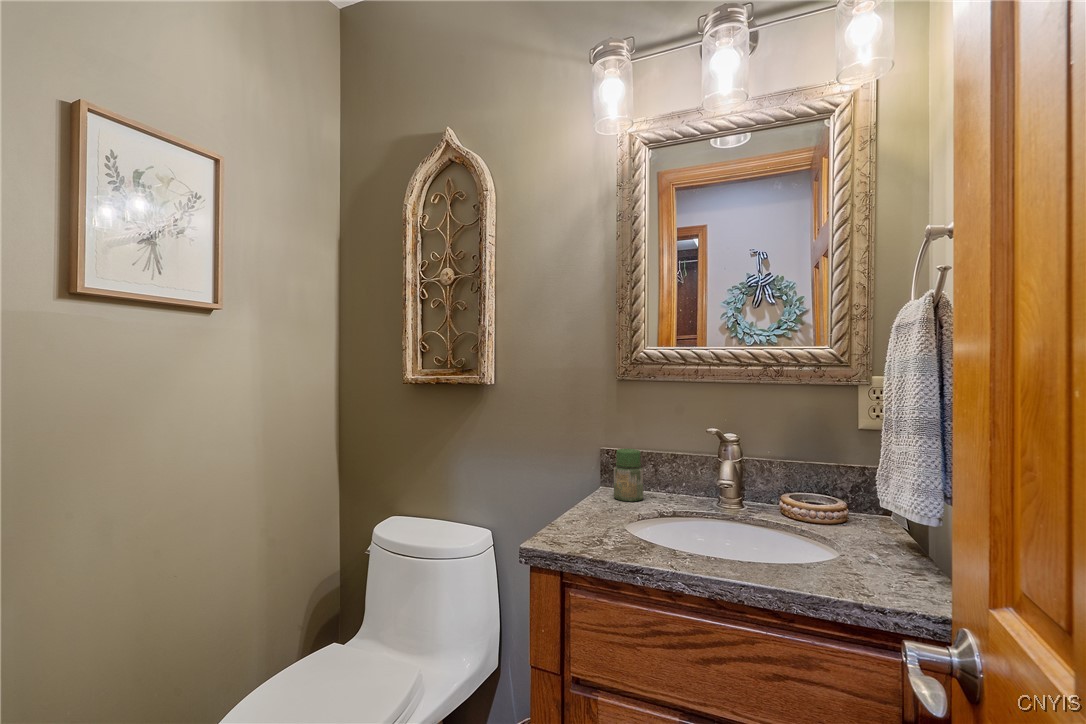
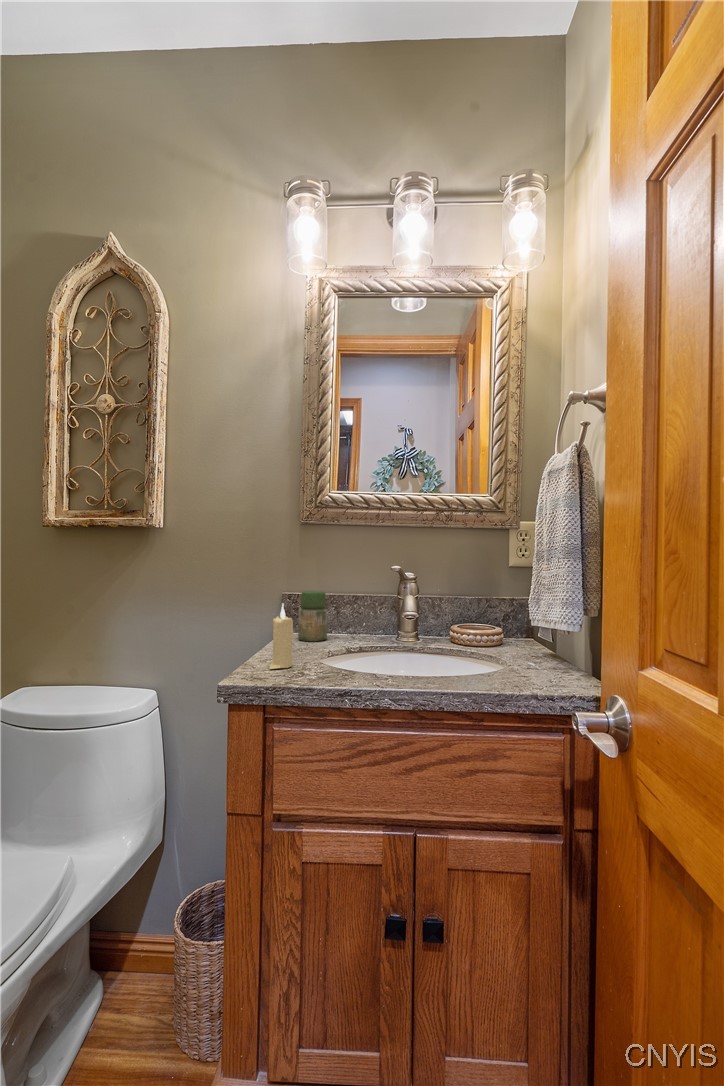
candle: none [572,470,595,533] -> present [269,604,293,669]

